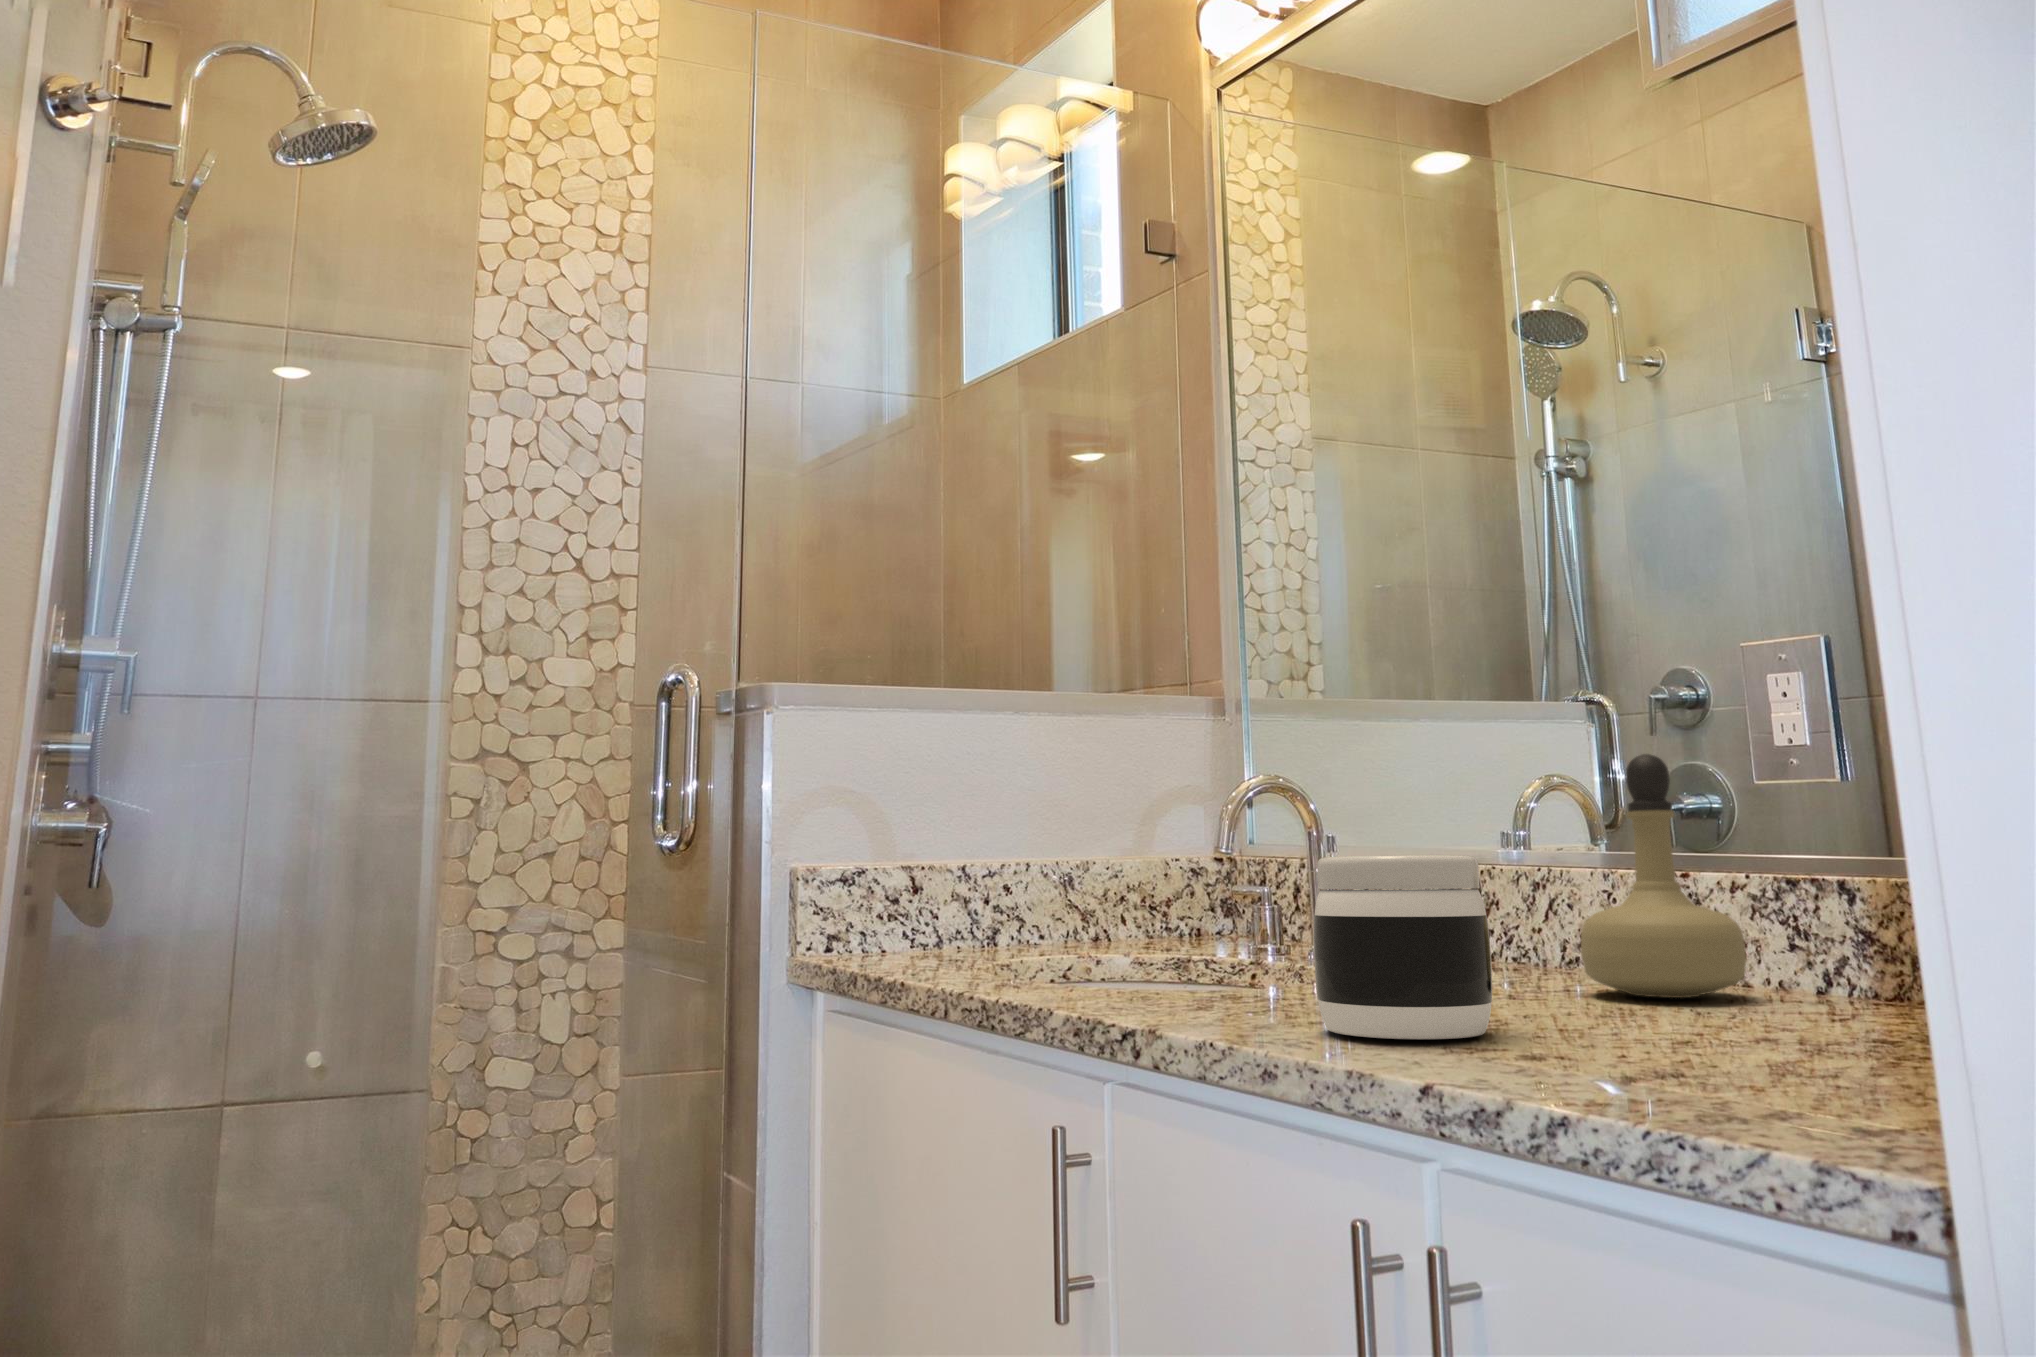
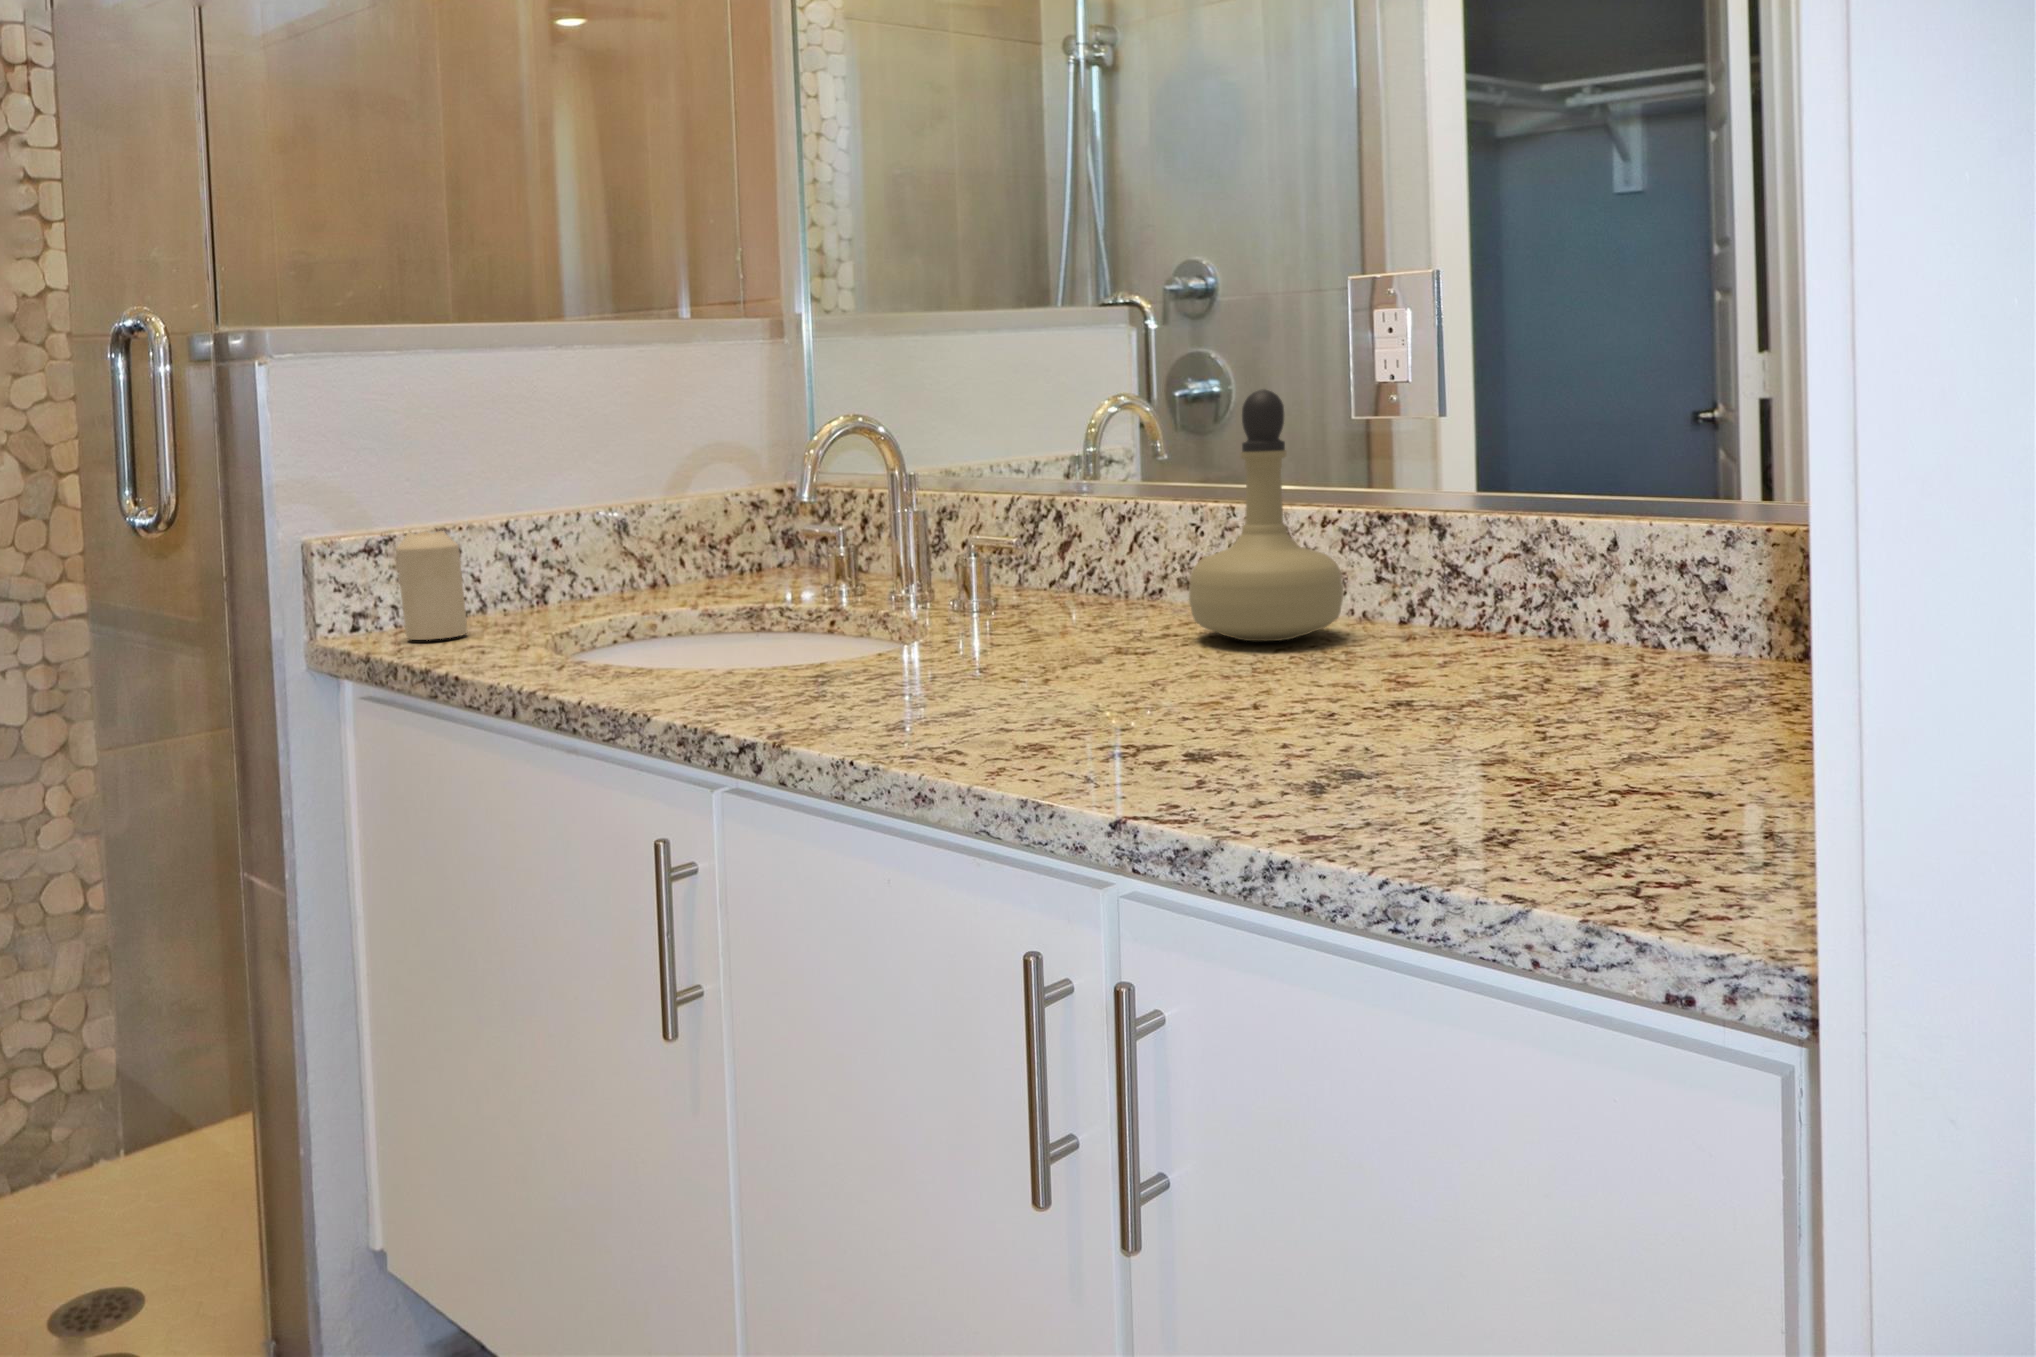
jar: present [1314,855,1492,1039] -> none [954,526,1139,735]
candle: none [899,874,947,962] -> present [396,531,468,640]

